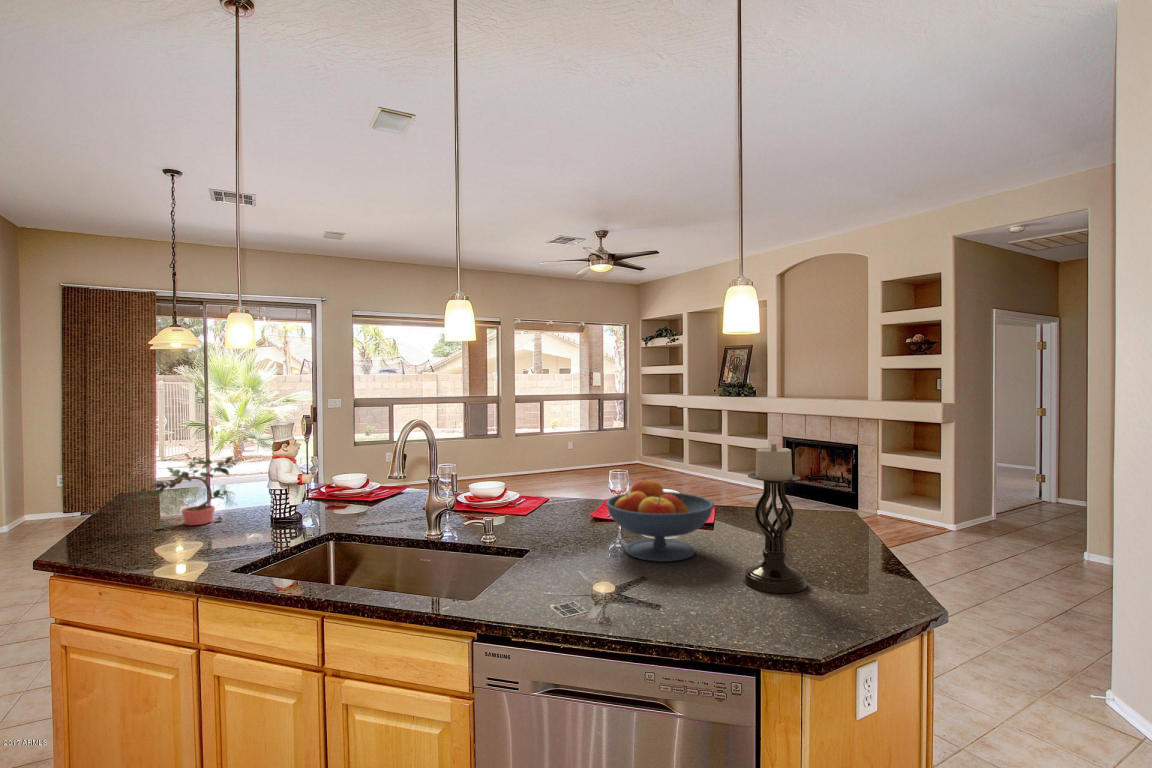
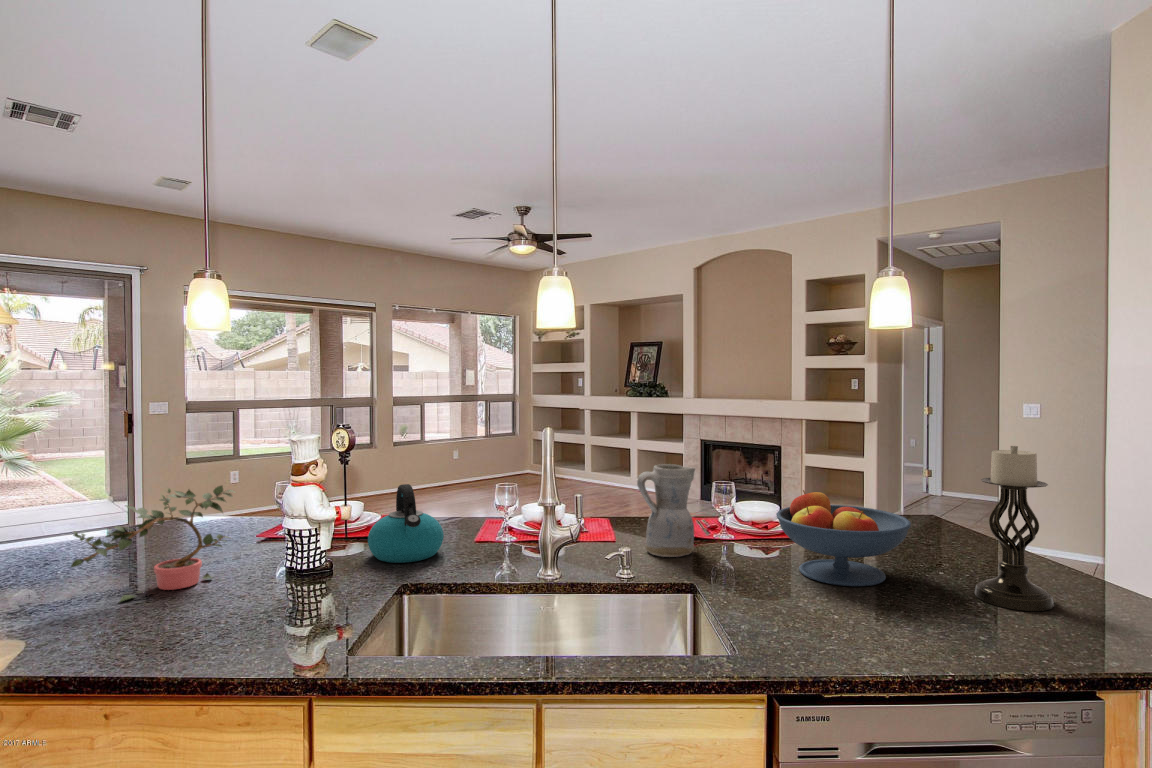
ceramic pitcher: none [521,453,571,529] -> present [637,464,695,557]
kettle: none [331,462,390,519] -> present [368,484,444,563]

